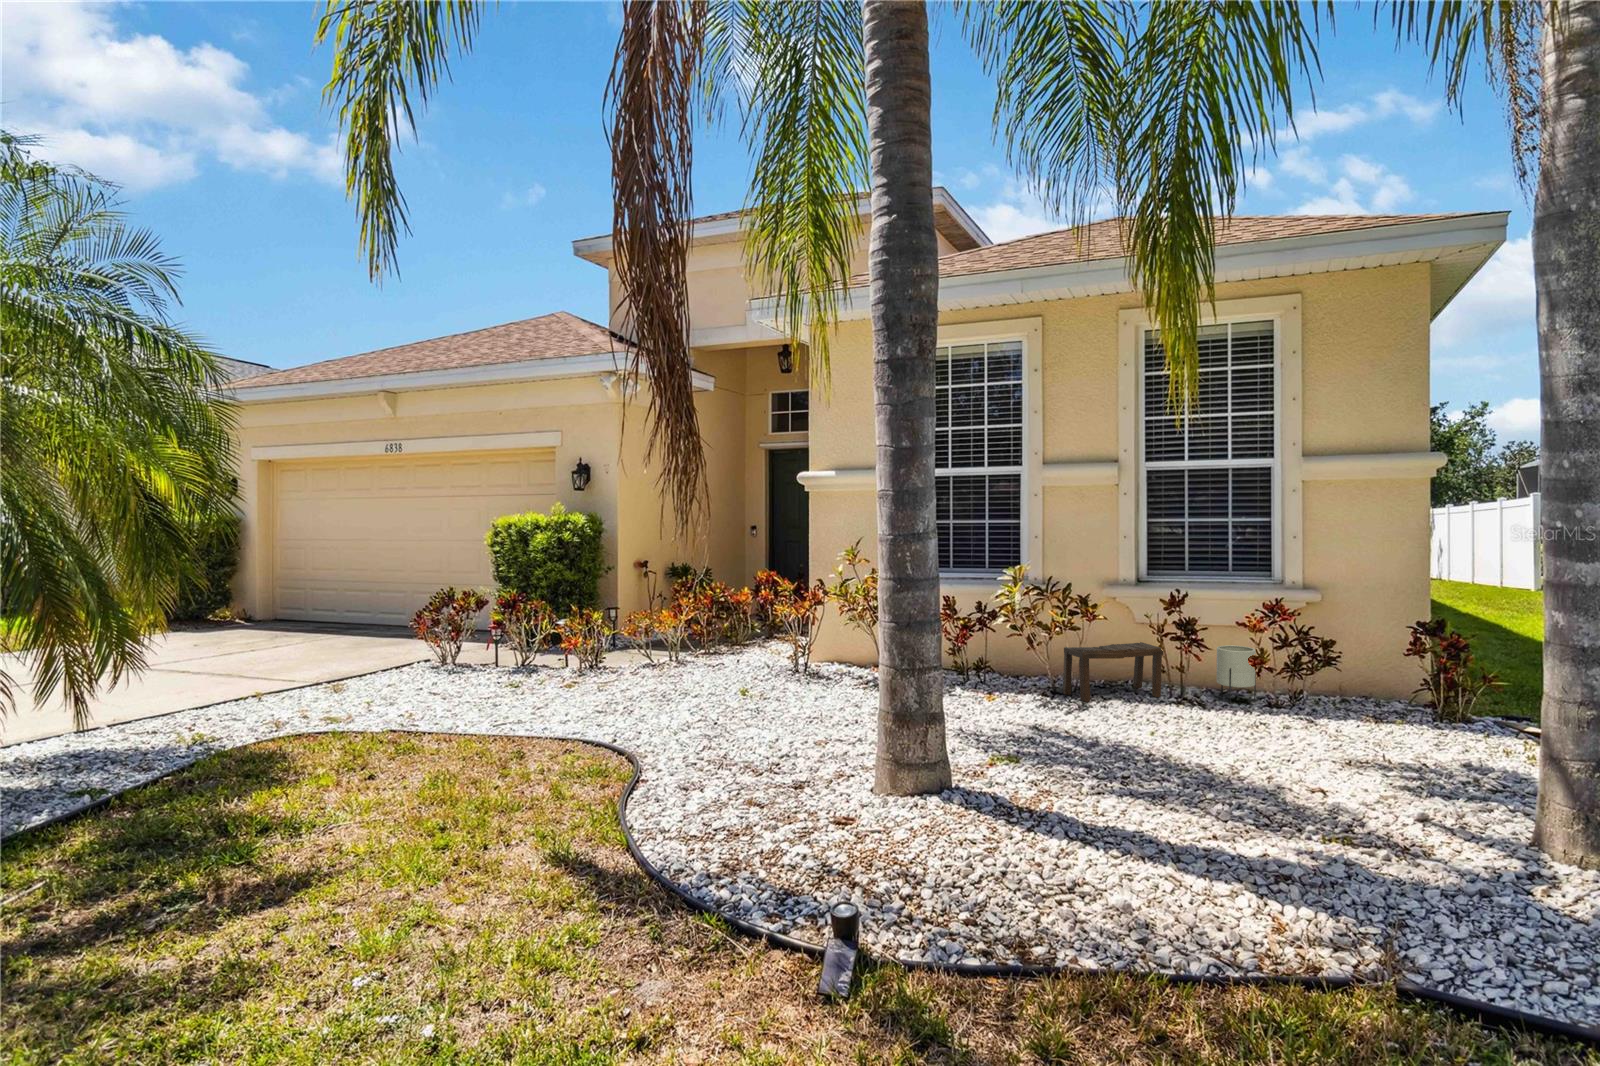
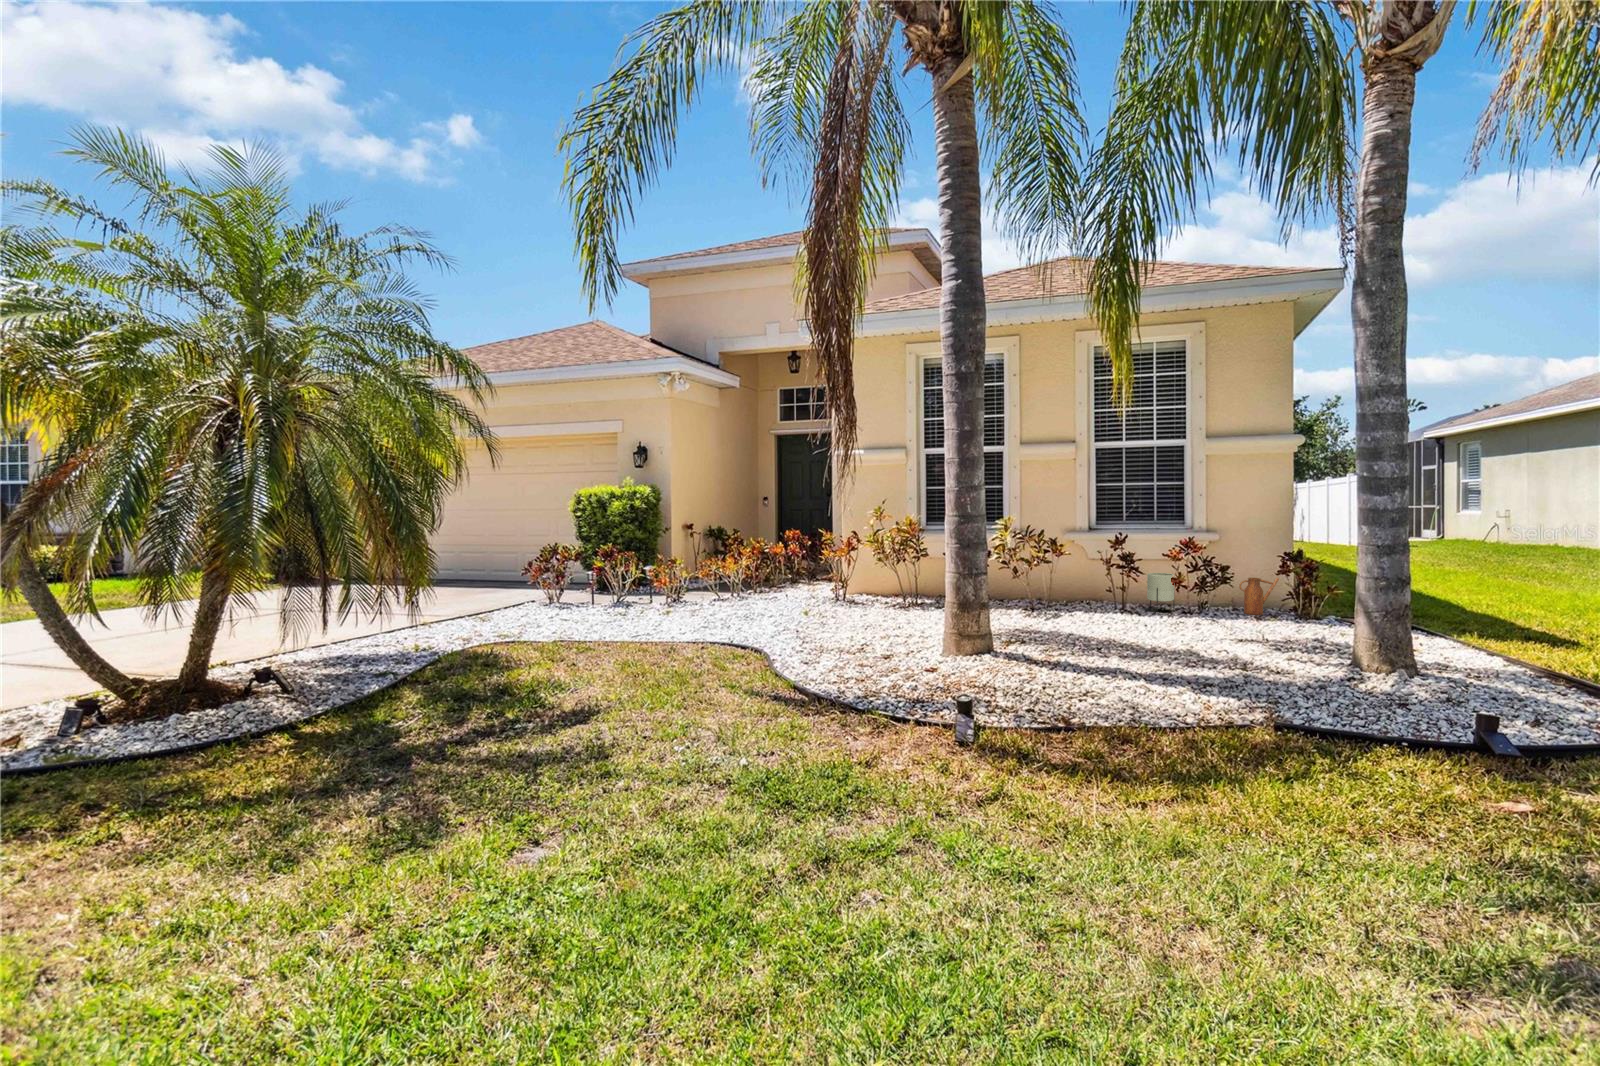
bench: present [1063,642,1163,702] -> none [1038,573,1110,614]
watering can: none [1351,657,1410,712] -> present [1239,578,1279,615]

